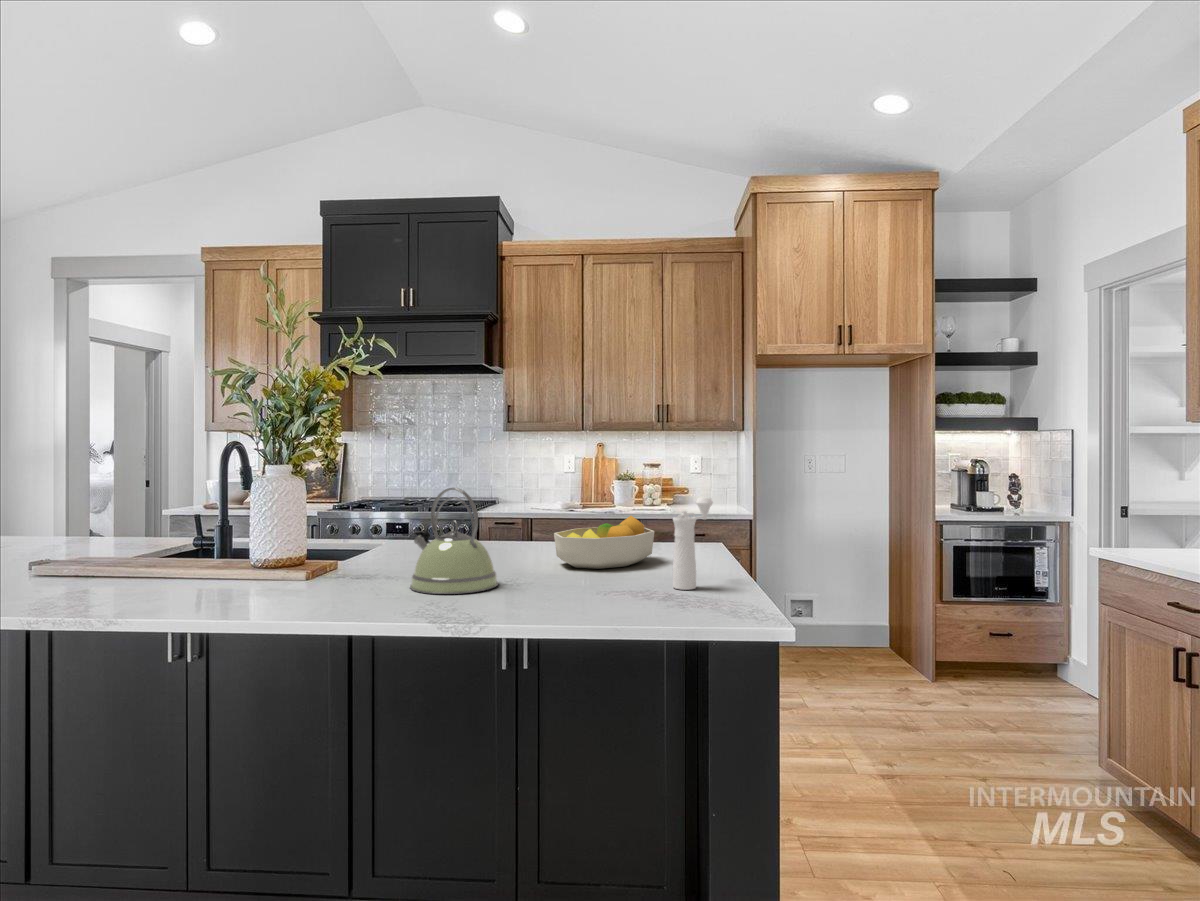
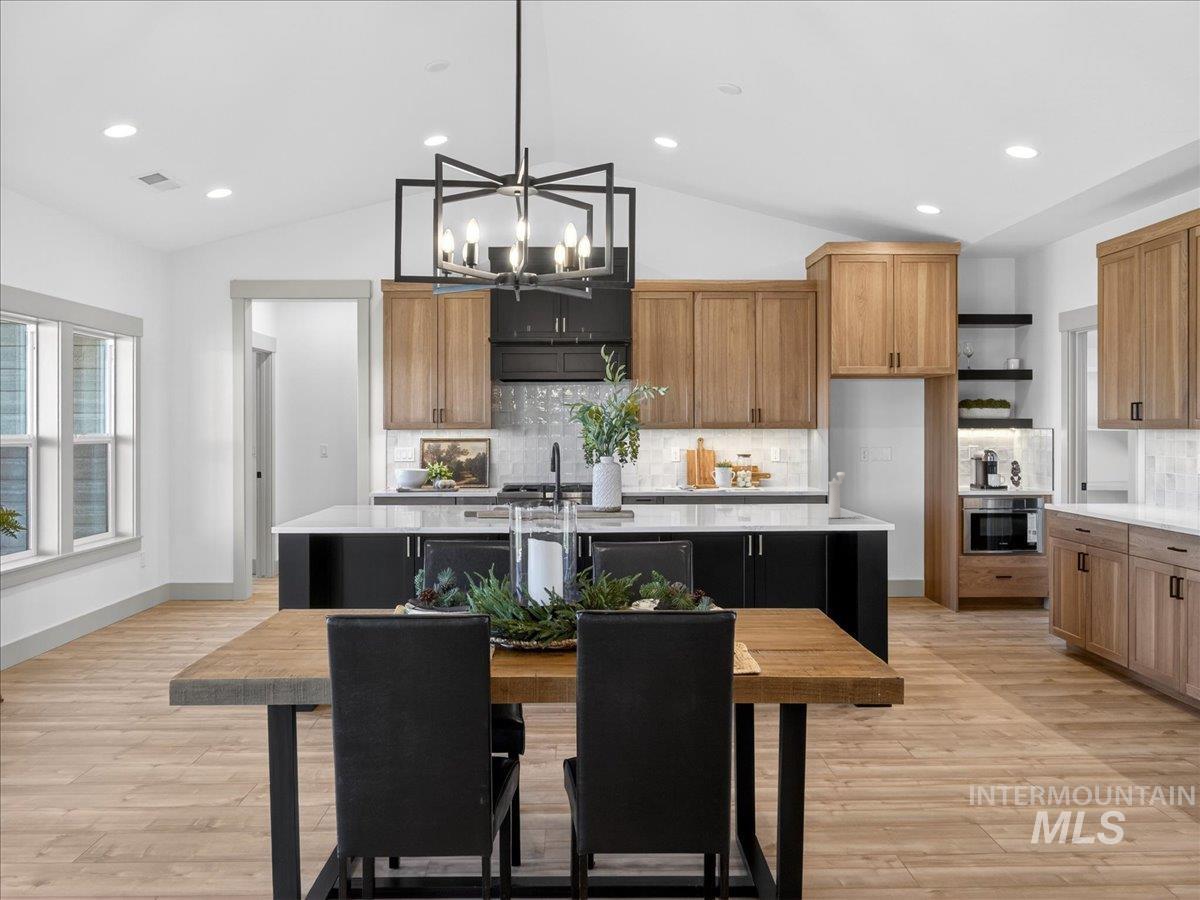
kettle: present [410,488,498,594] -> none [691,467,740,520]
fruit bowl: present [554,516,655,569] -> none [749,484,804,513]

